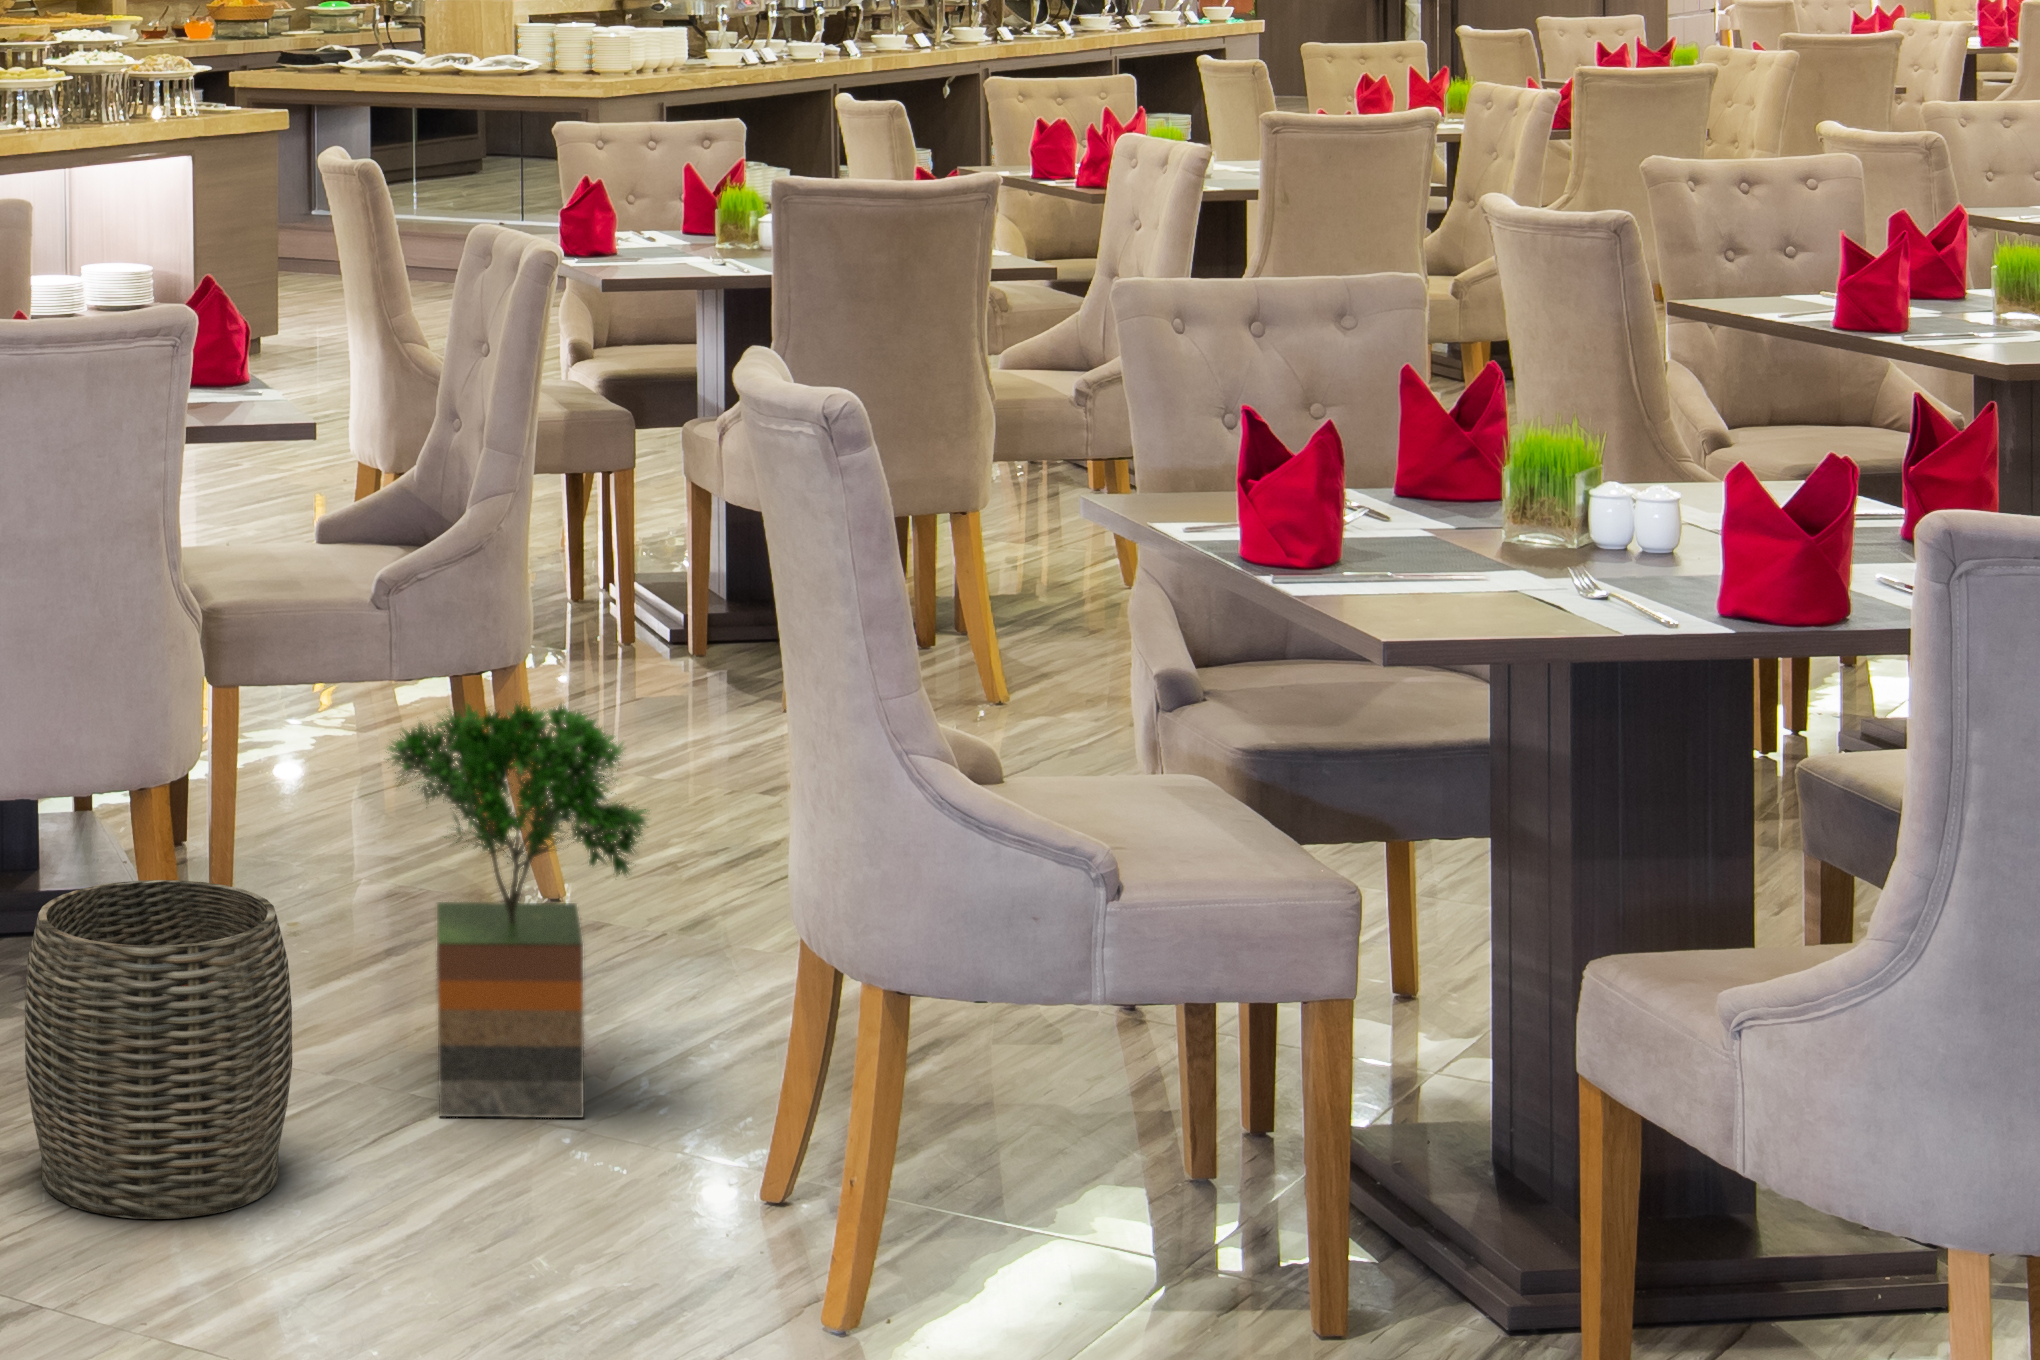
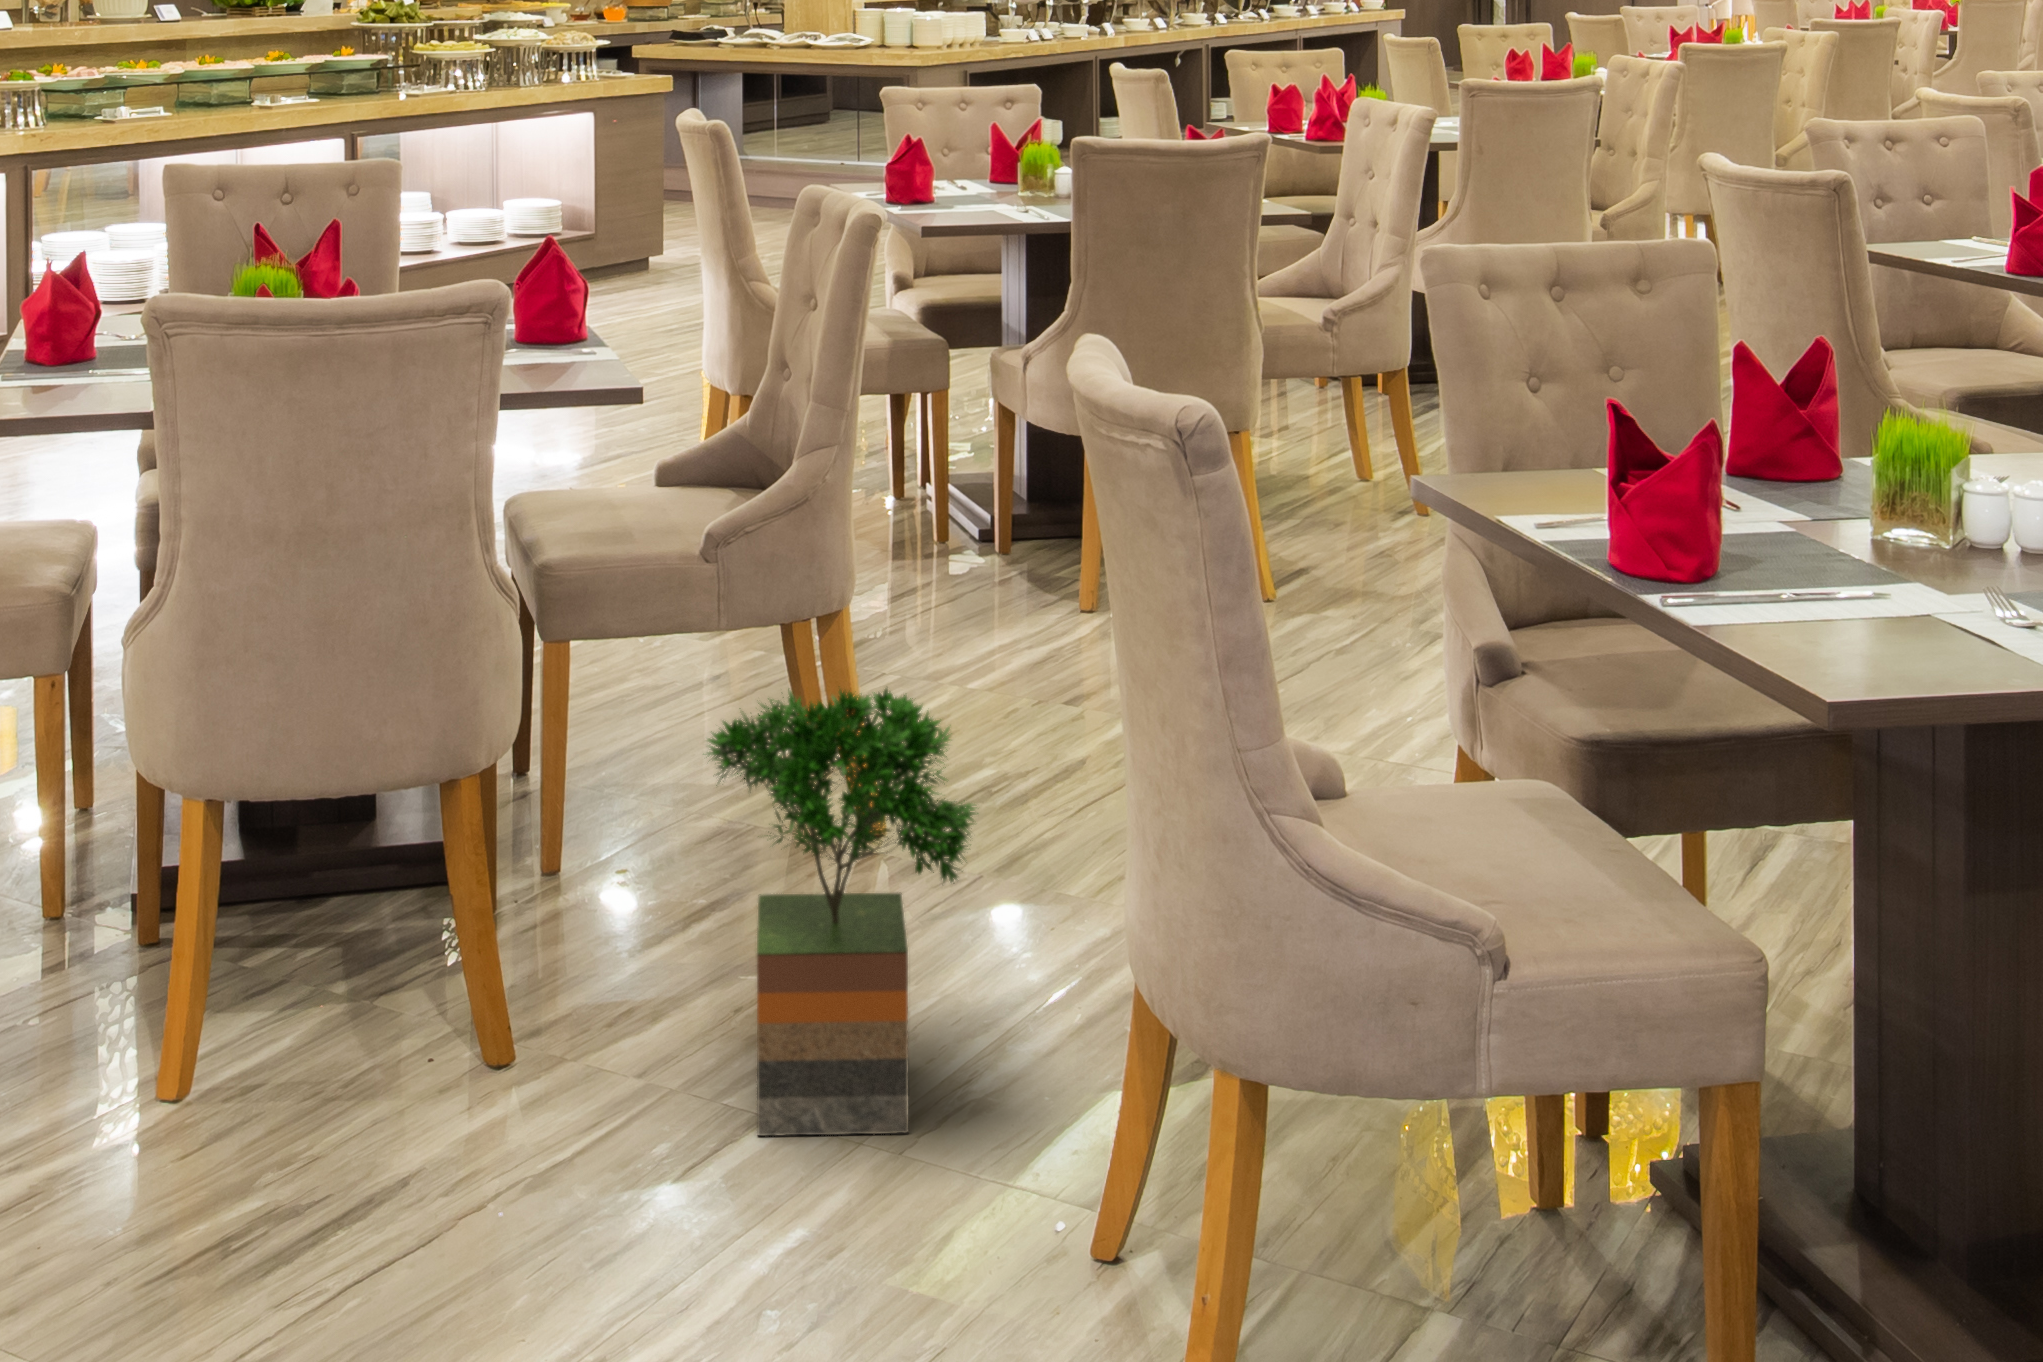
woven basket: present [25,880,292,1219] -> none [302,901,596,1307]

